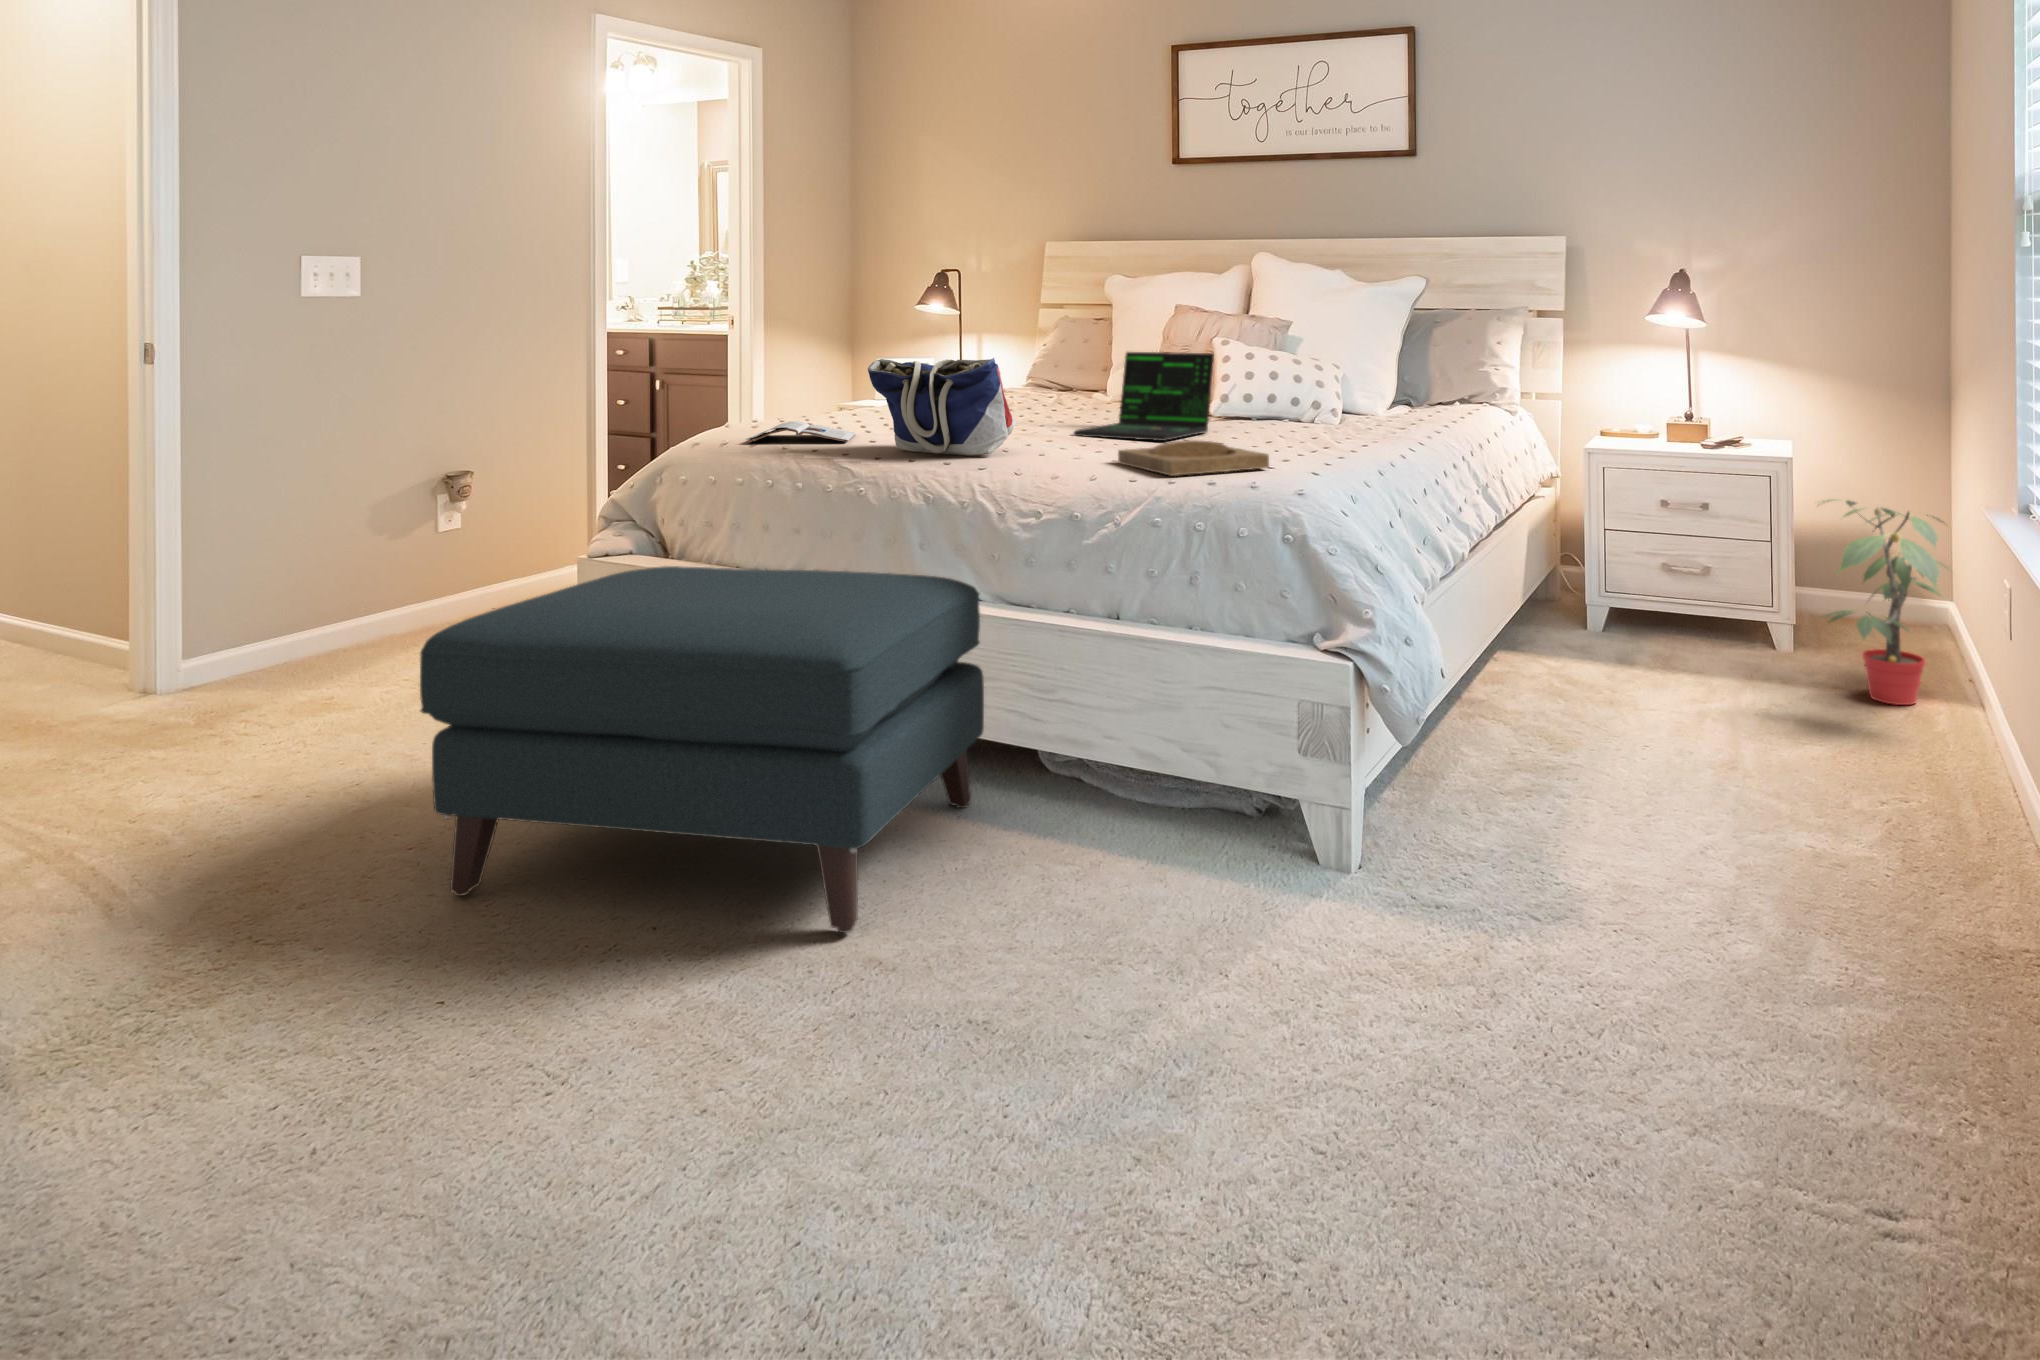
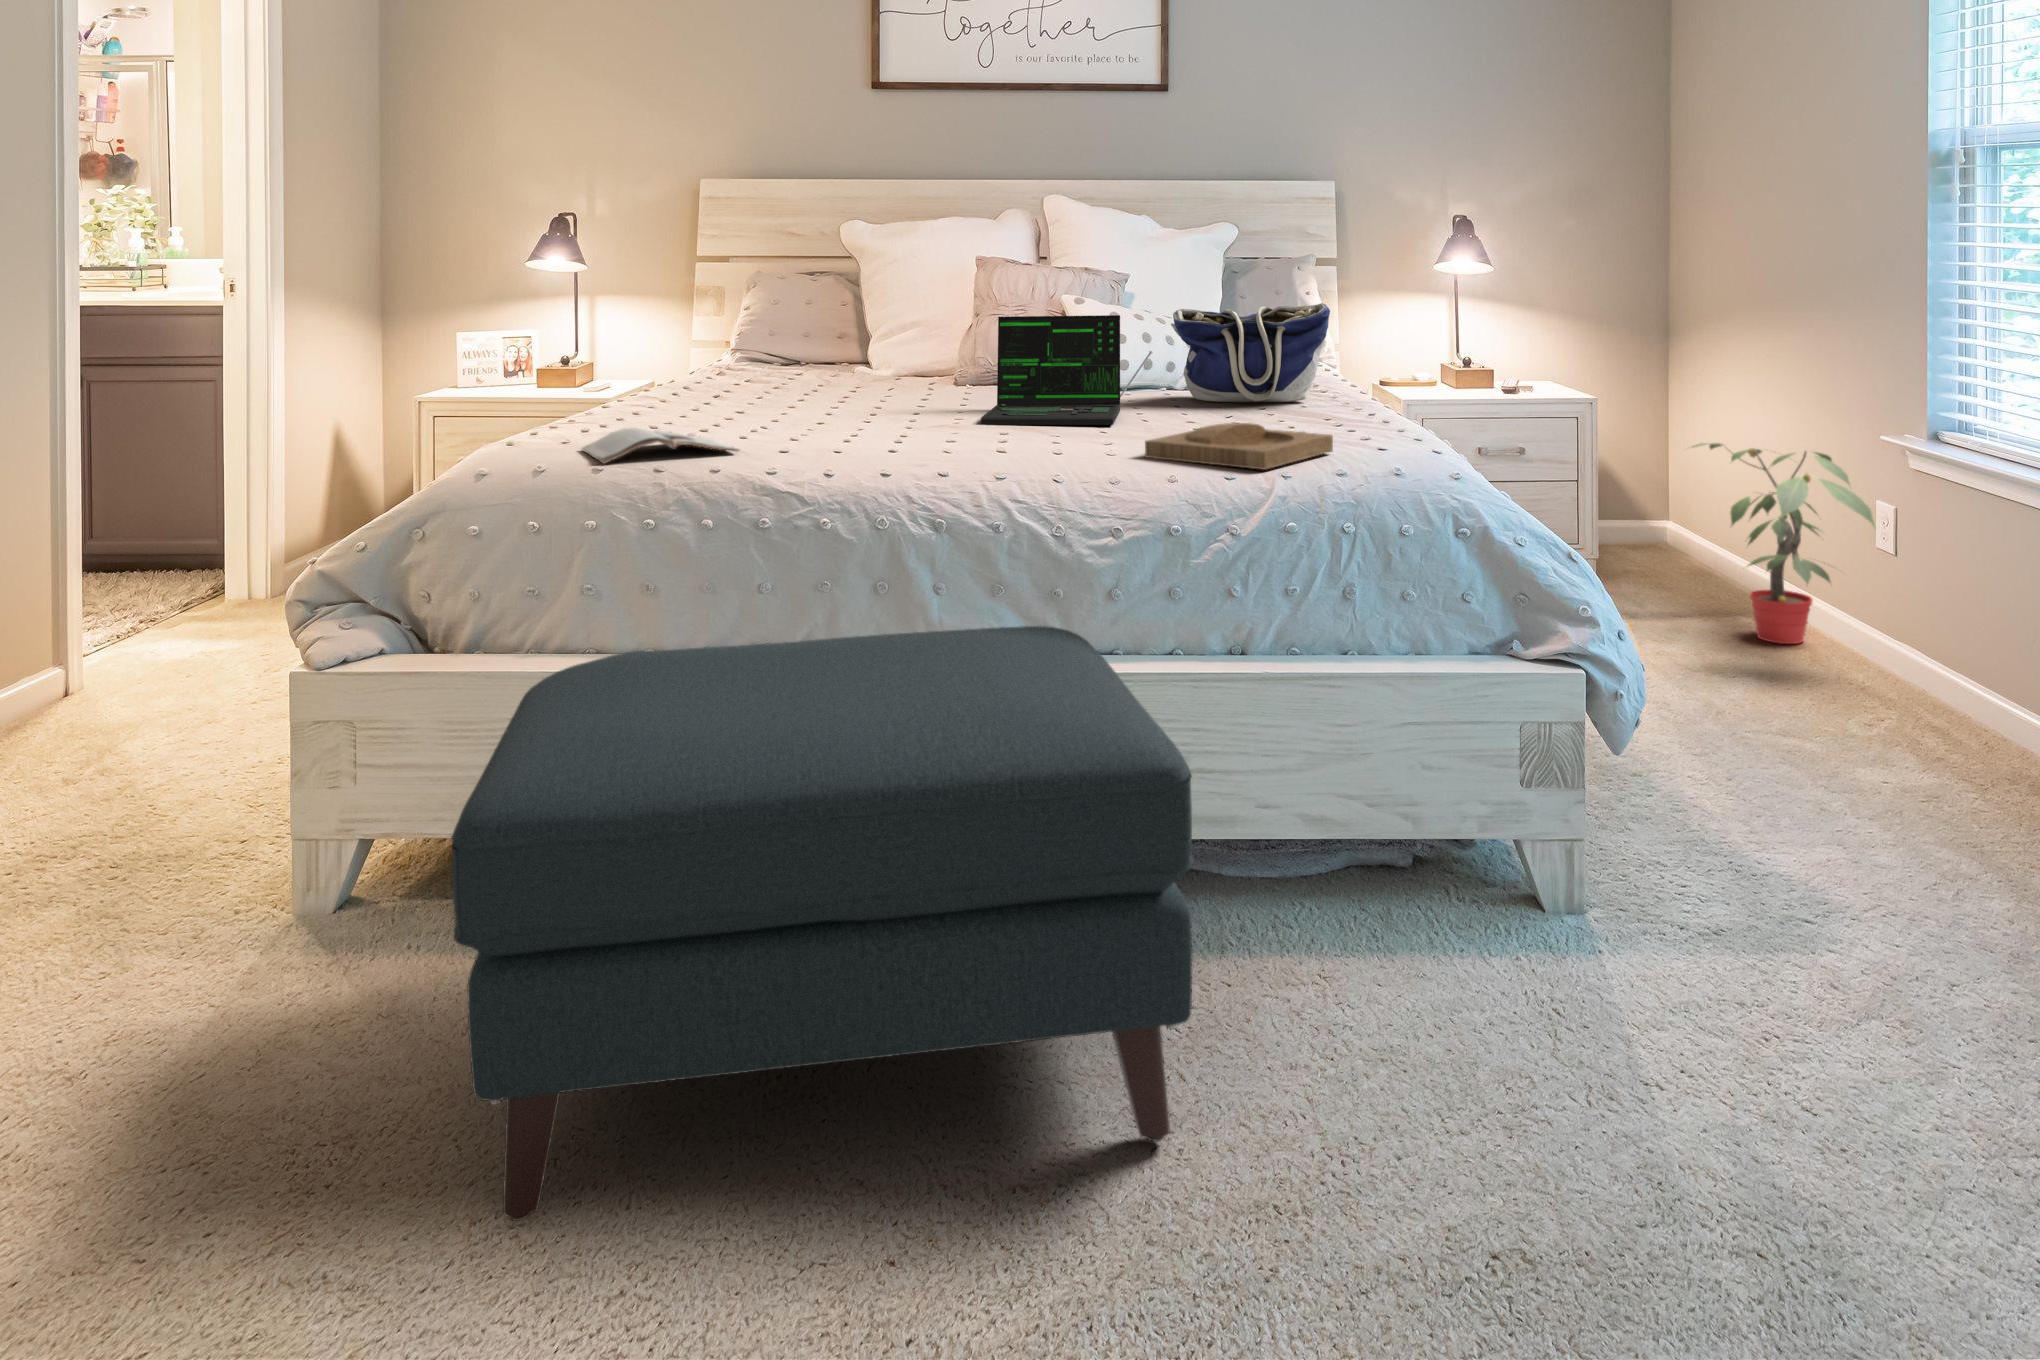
tote bag: present [868,358,1016,456] -> present [1171,303,1330,402]

